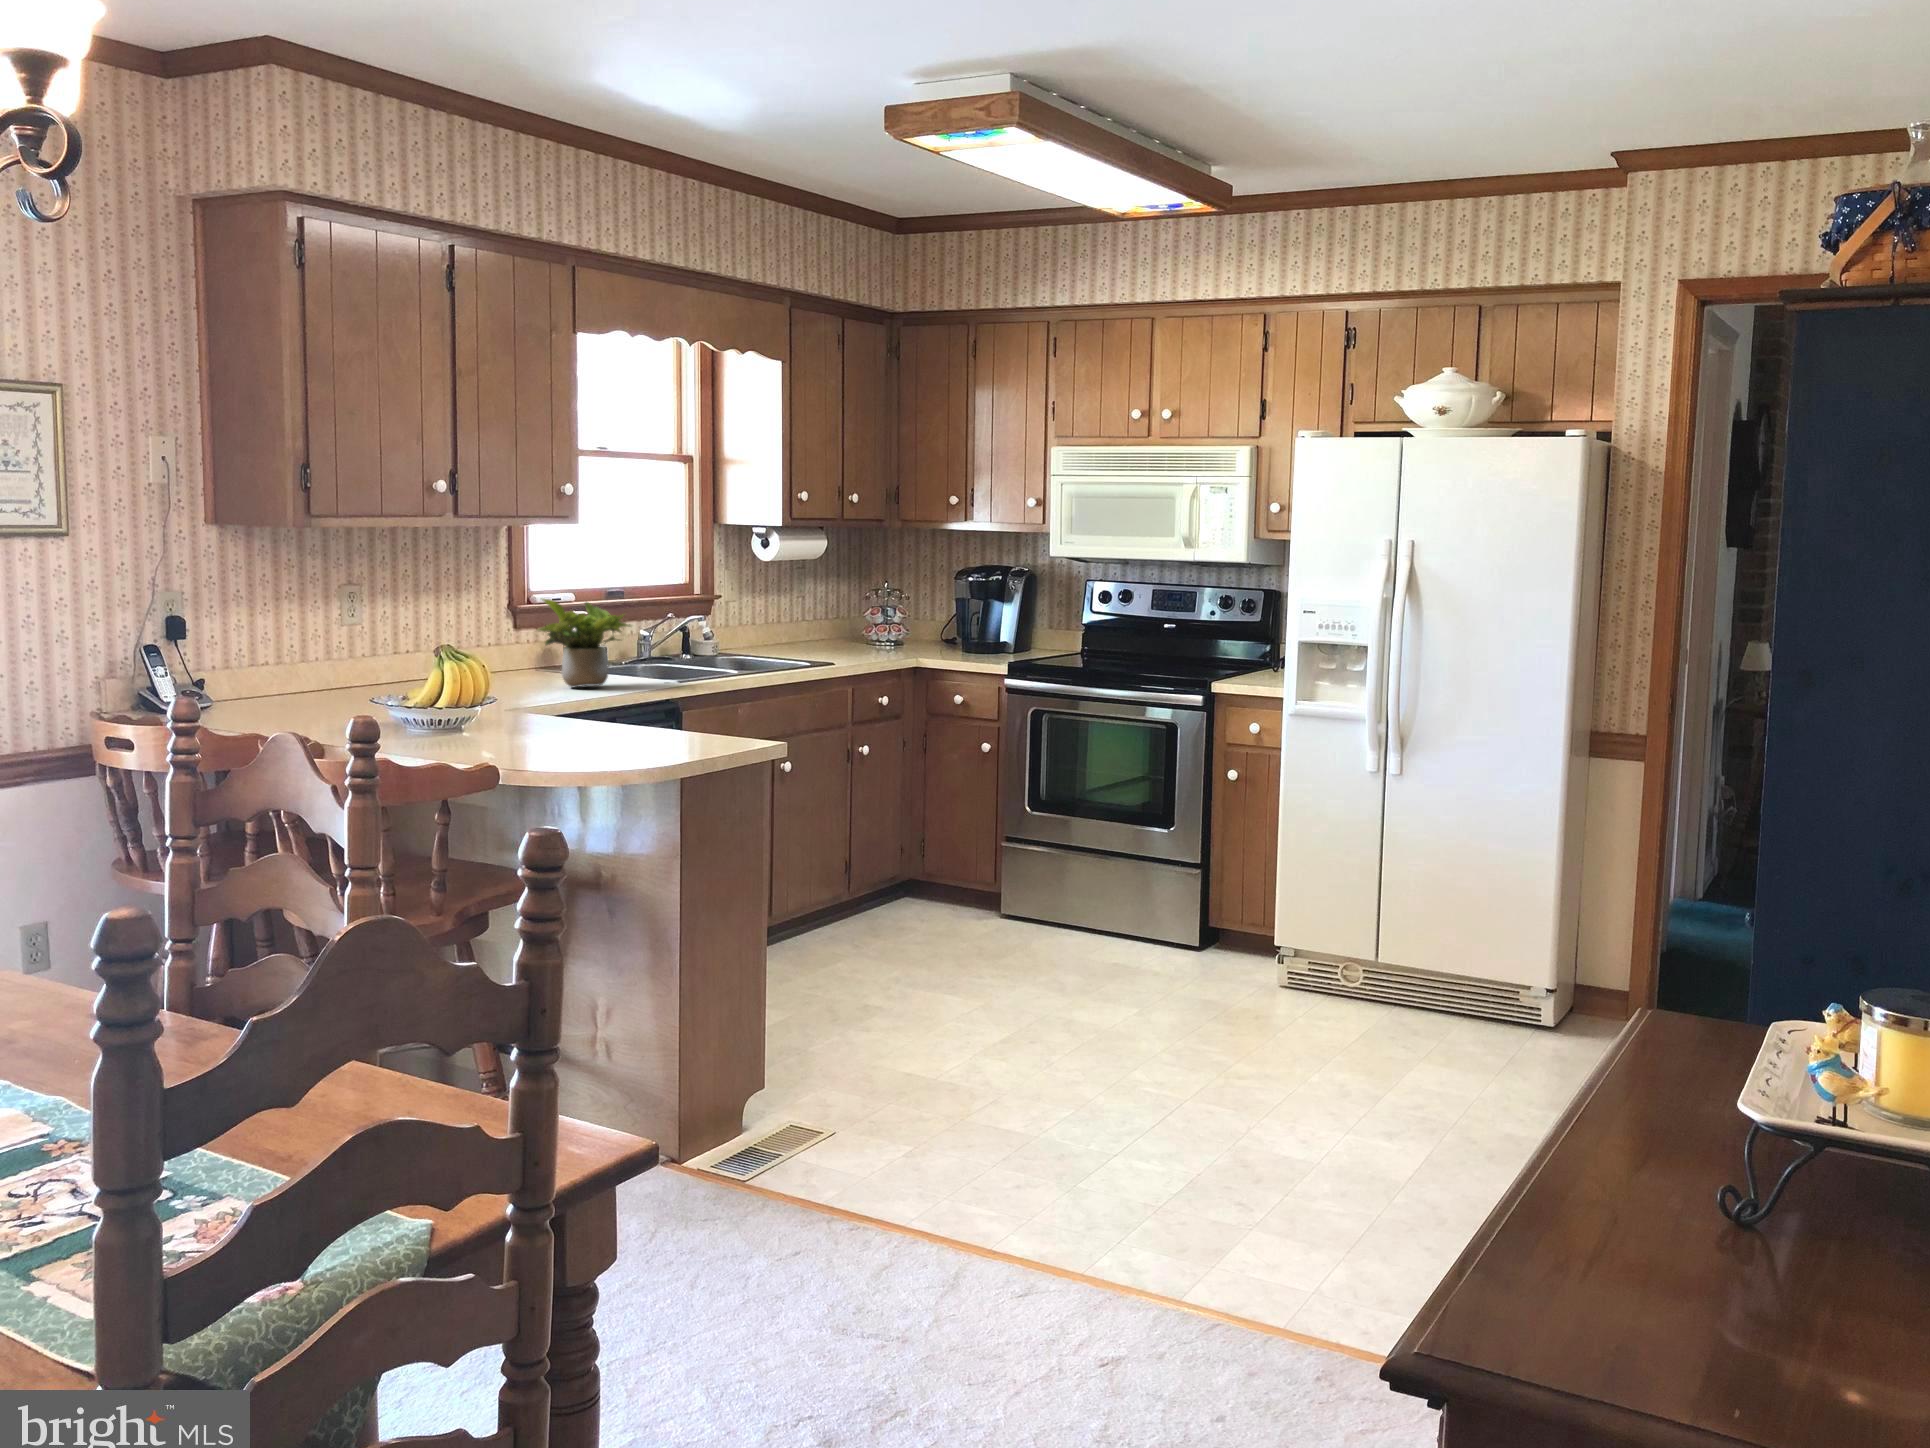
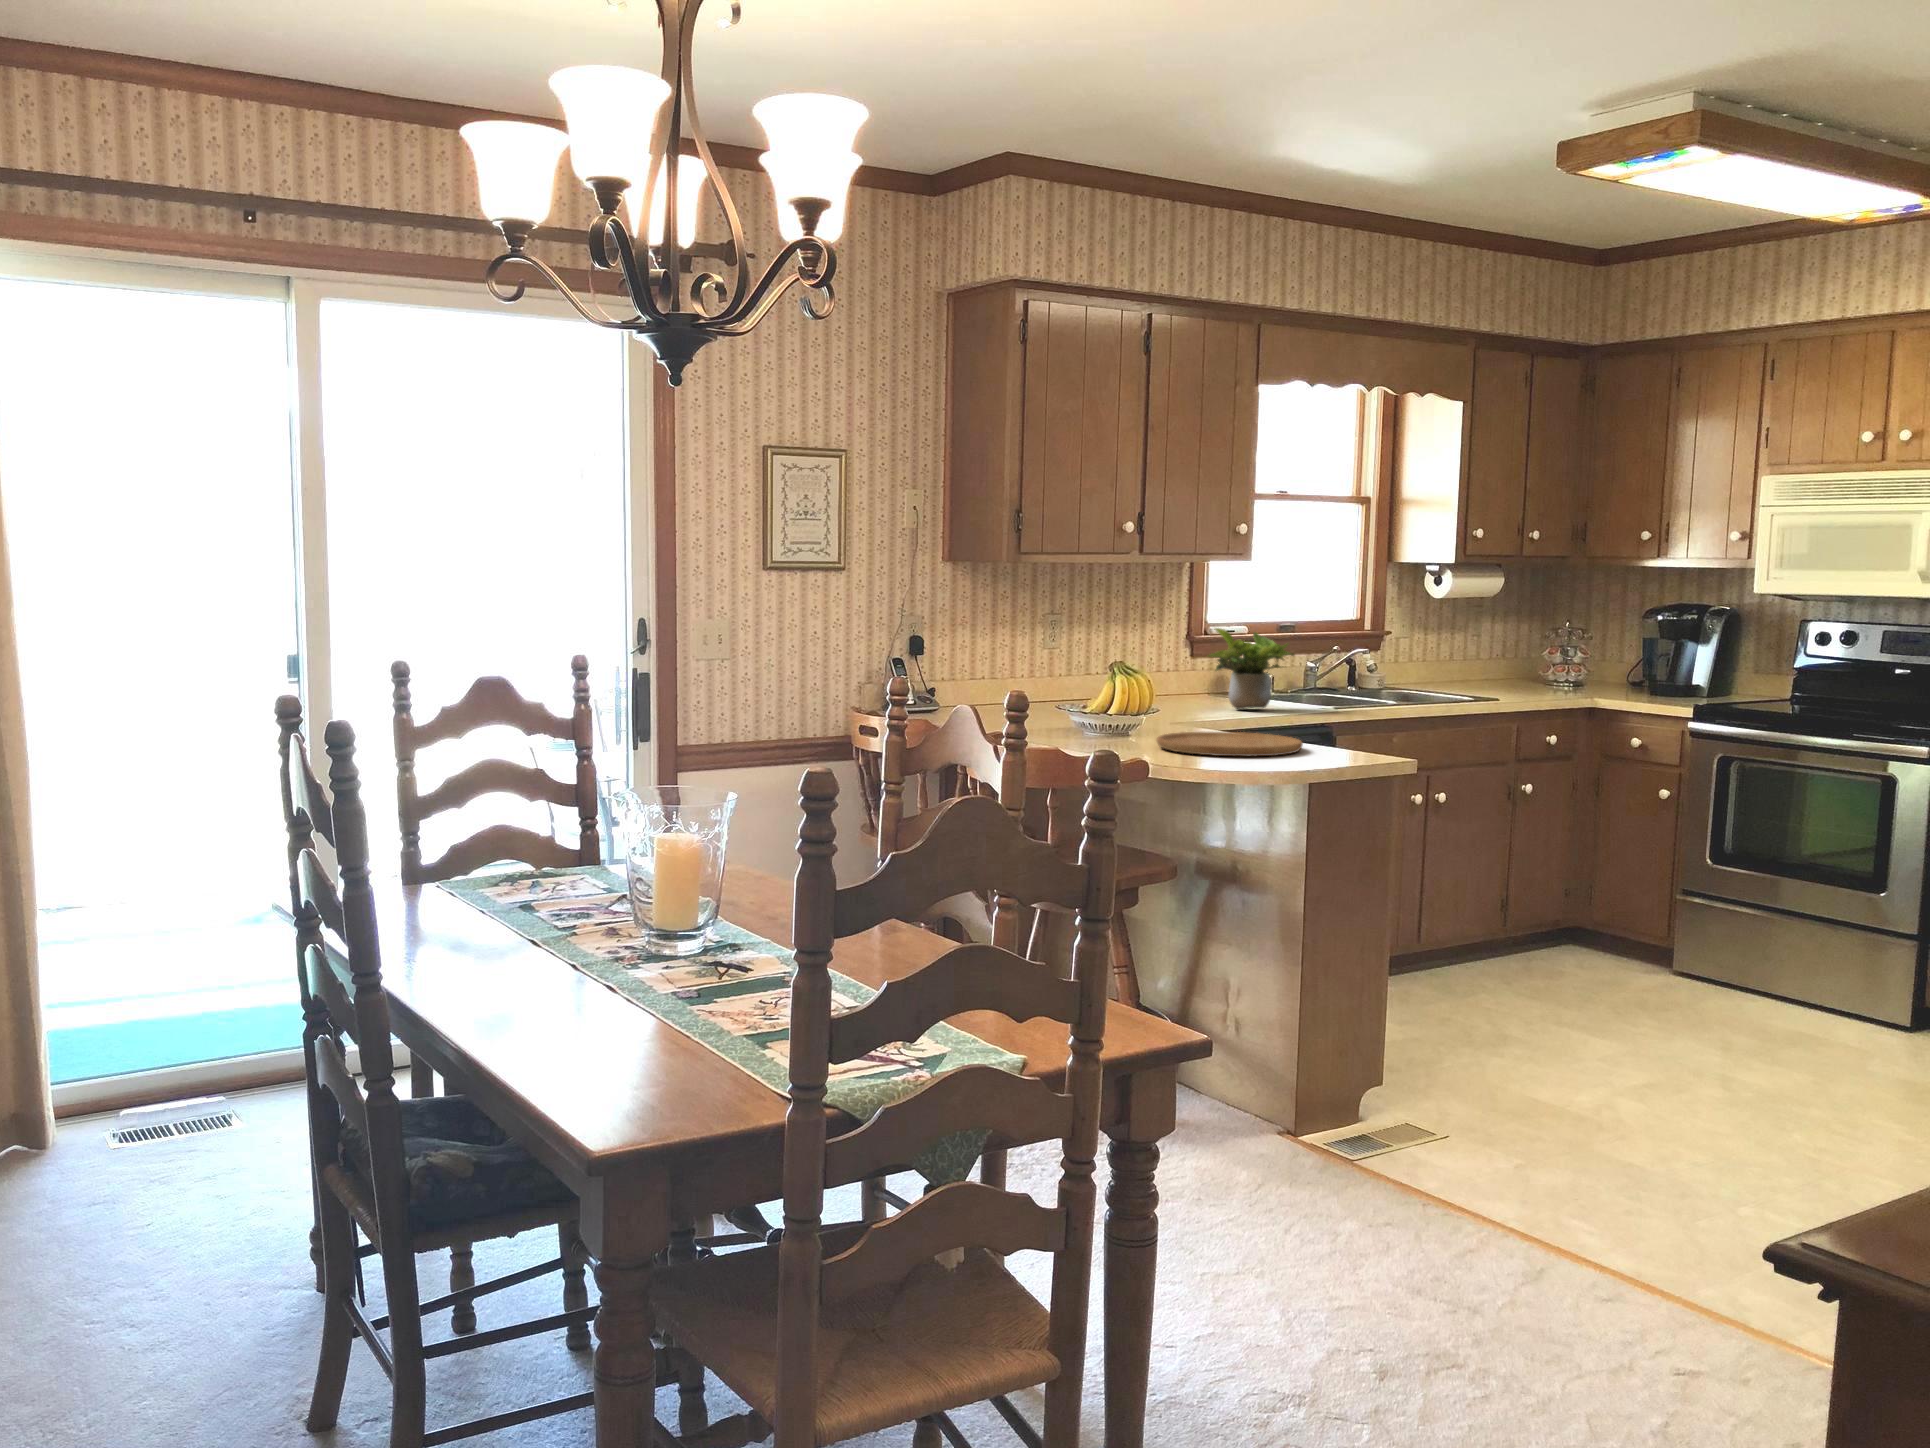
cutting board: none [497,720,663,751] -> present [1156,732,1303,756]

